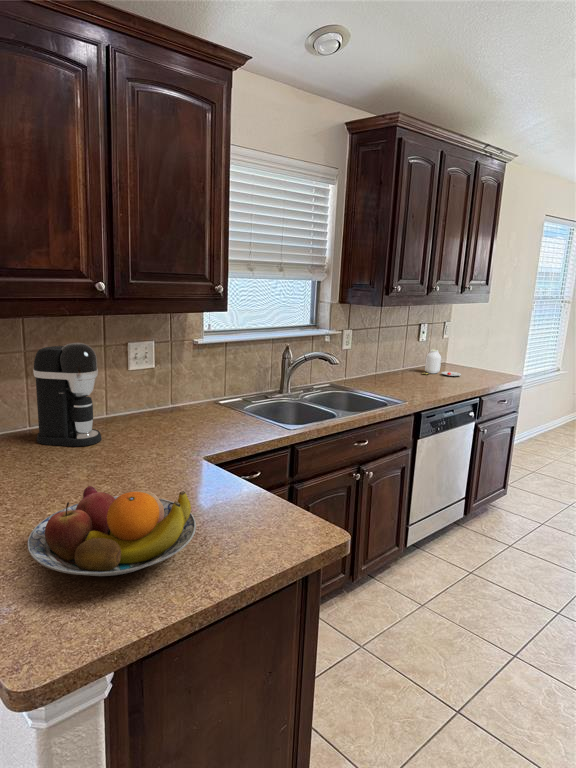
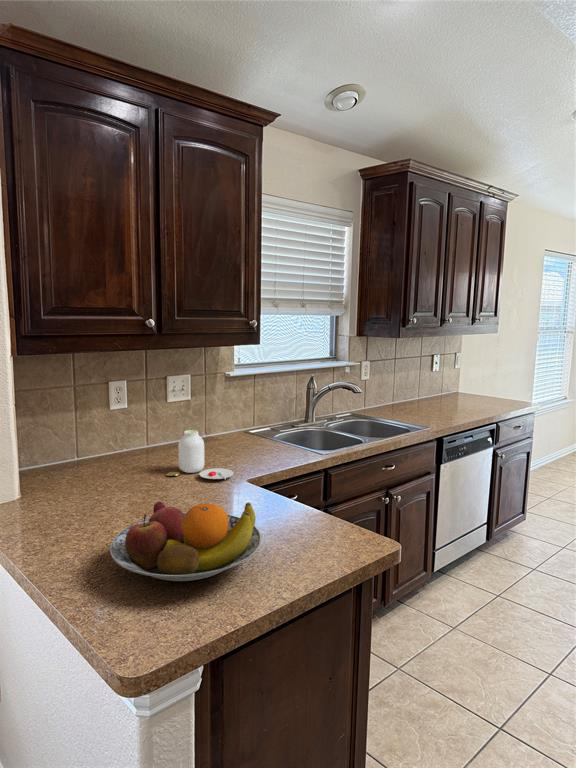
coffee maker: present [33,343,102,446] -> none [85,376,148,473]
jar: present [422,349,461,376] -> present [166,430,234,479]

